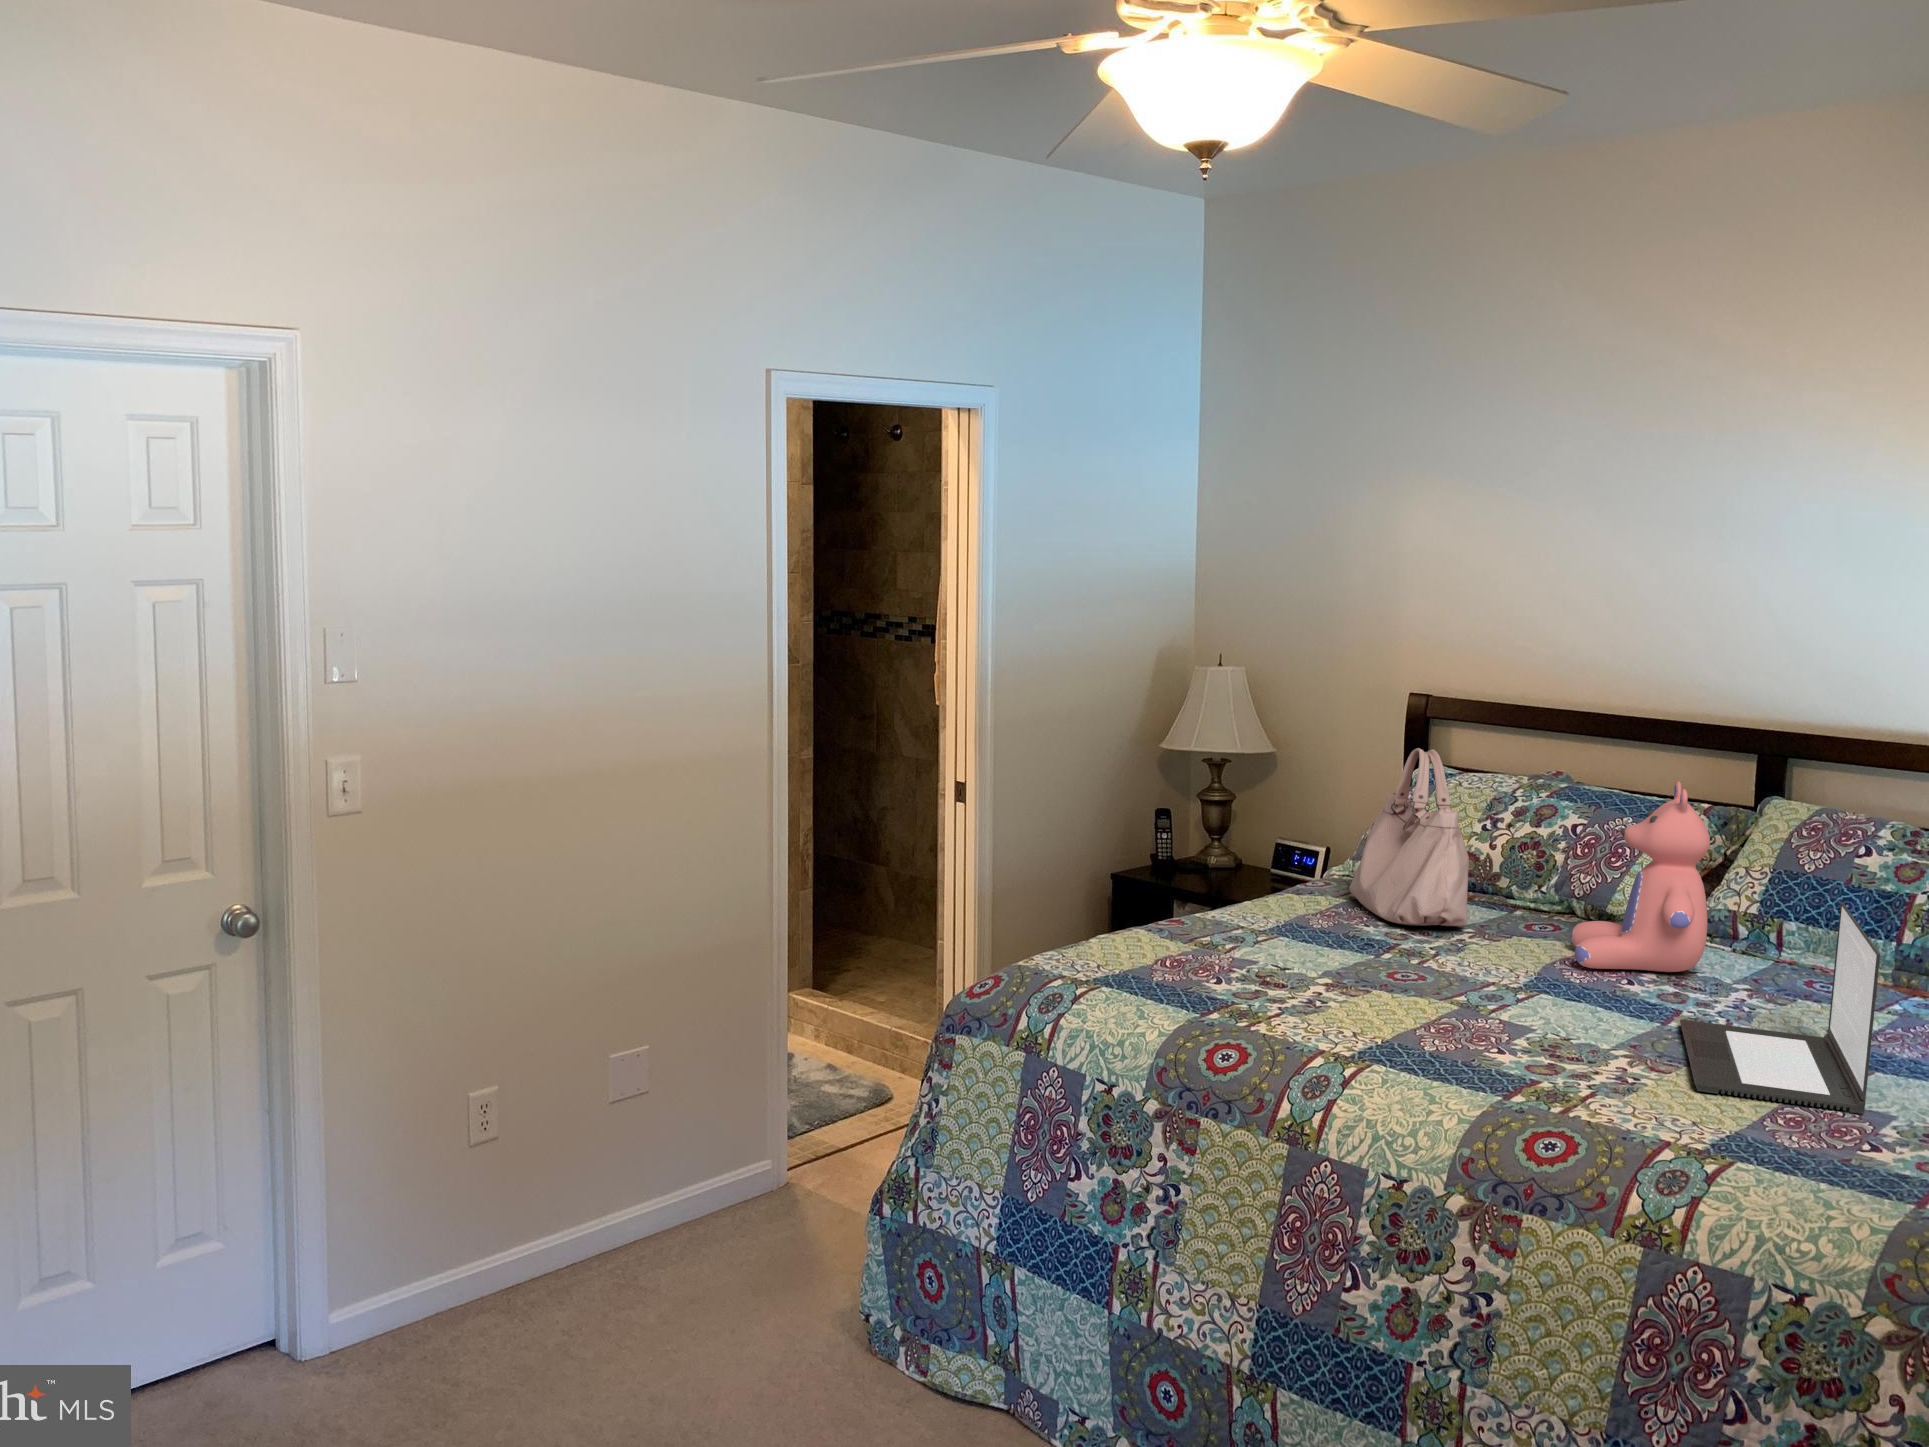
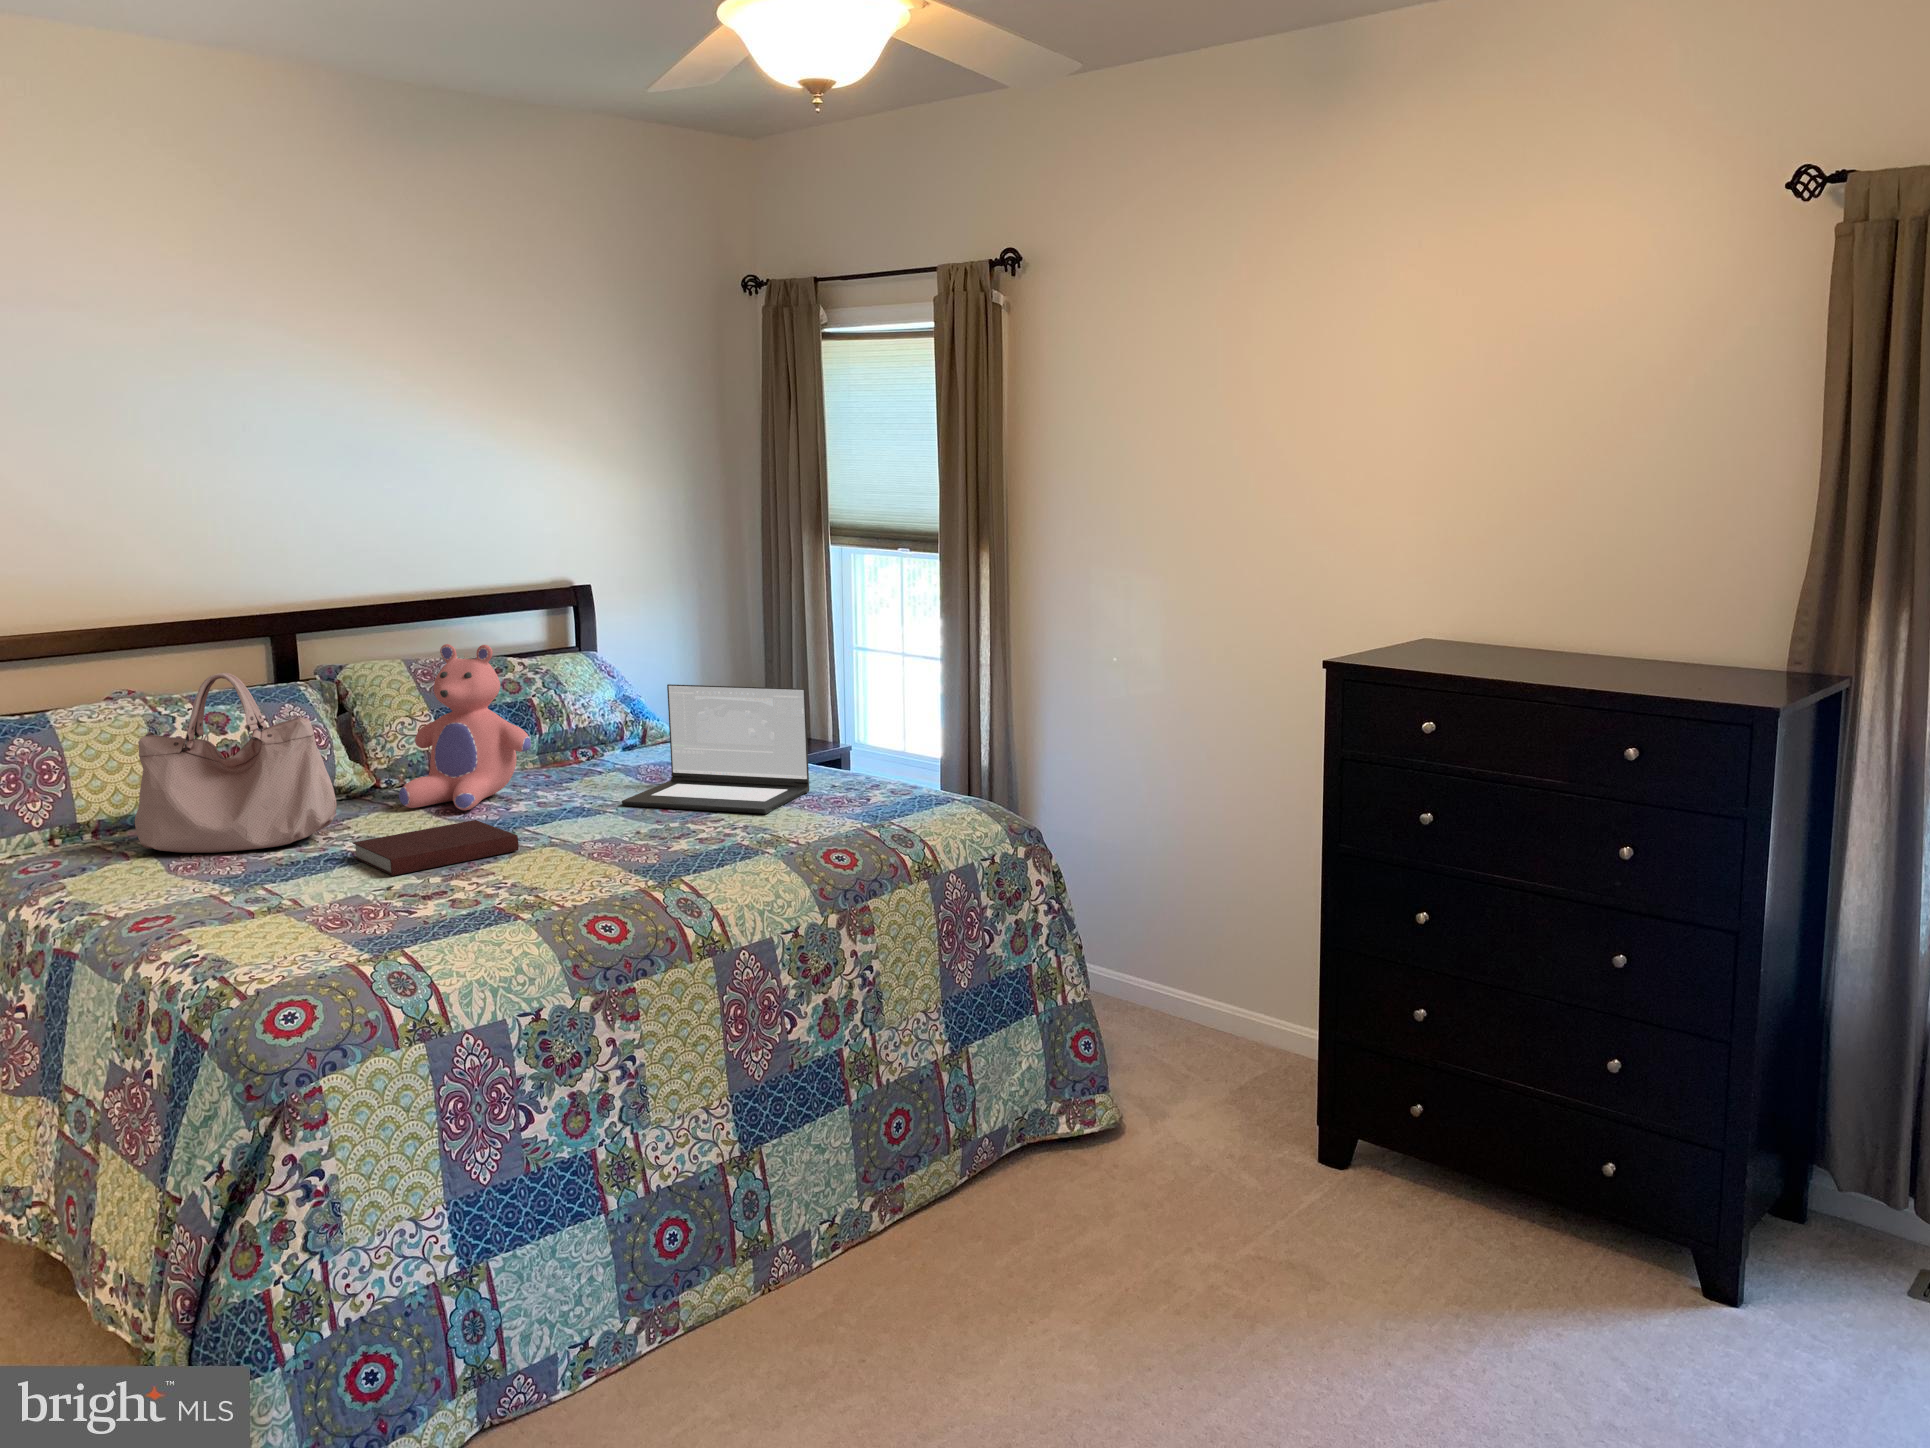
notebook: none [1319,933,1496,996] -> present [353,820,519,876]

